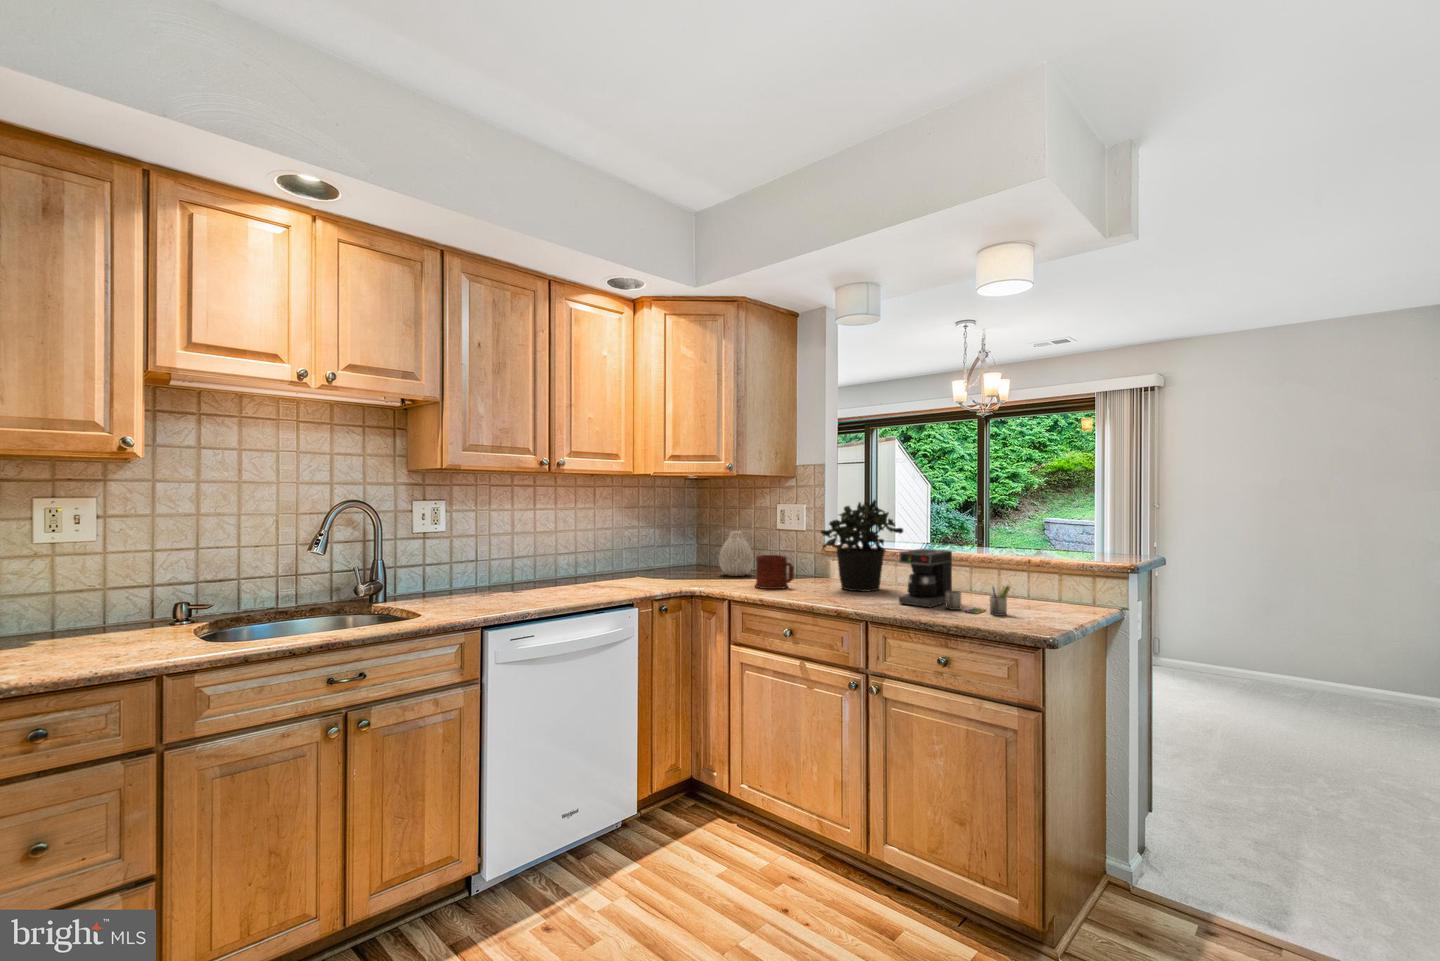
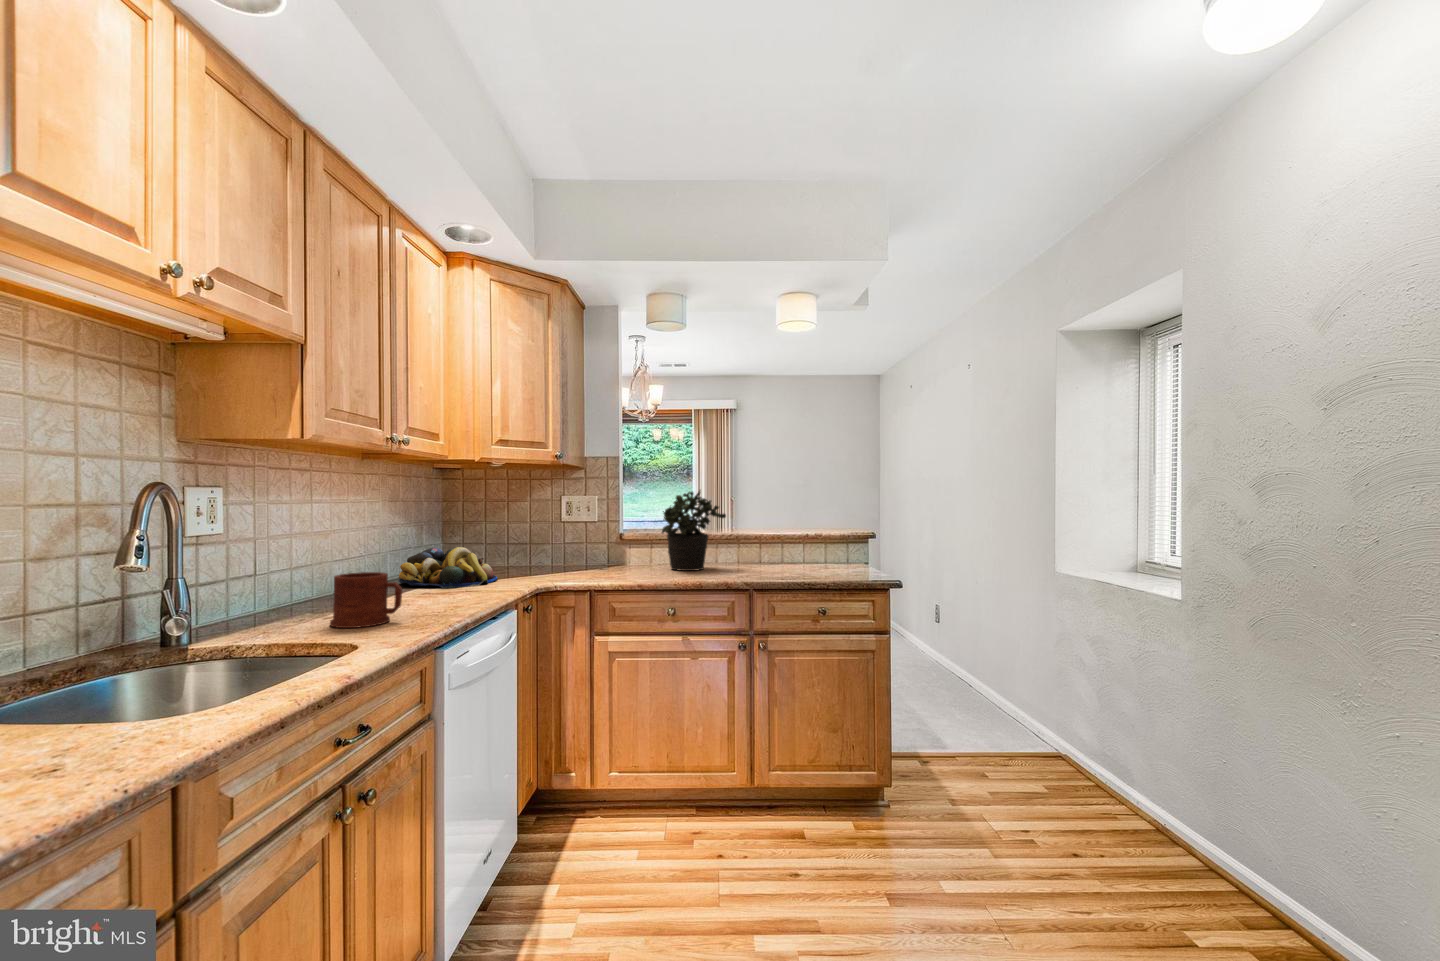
vase: present [719,531,753,576] -> none [518,524,555,570]
fruit bowl: none [598,549,679,585] -> present [398,547,497,588]
coffee maker: present [899,549,1010,616] -> none [754,529,842,575]
mug: present [755,555,794,589] -> present [330,572,402,628]

